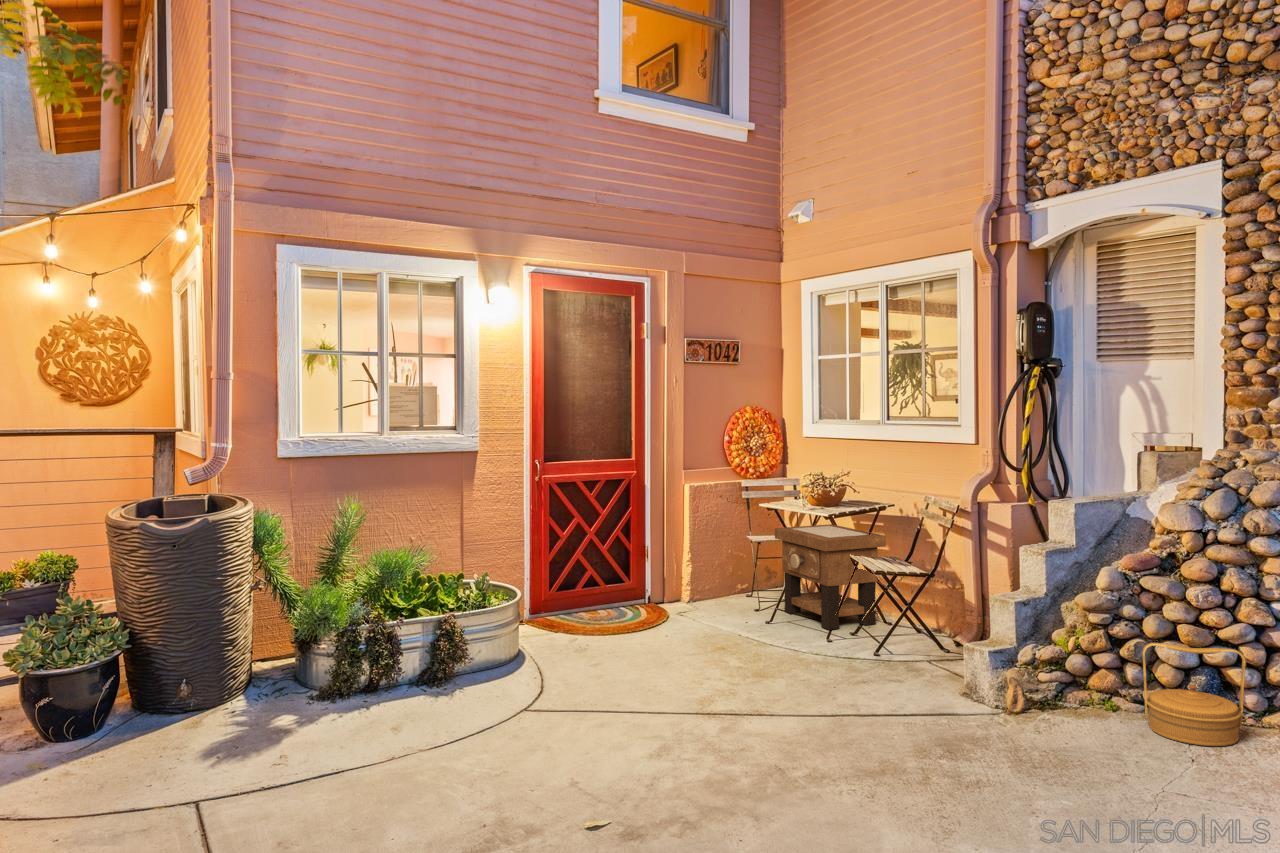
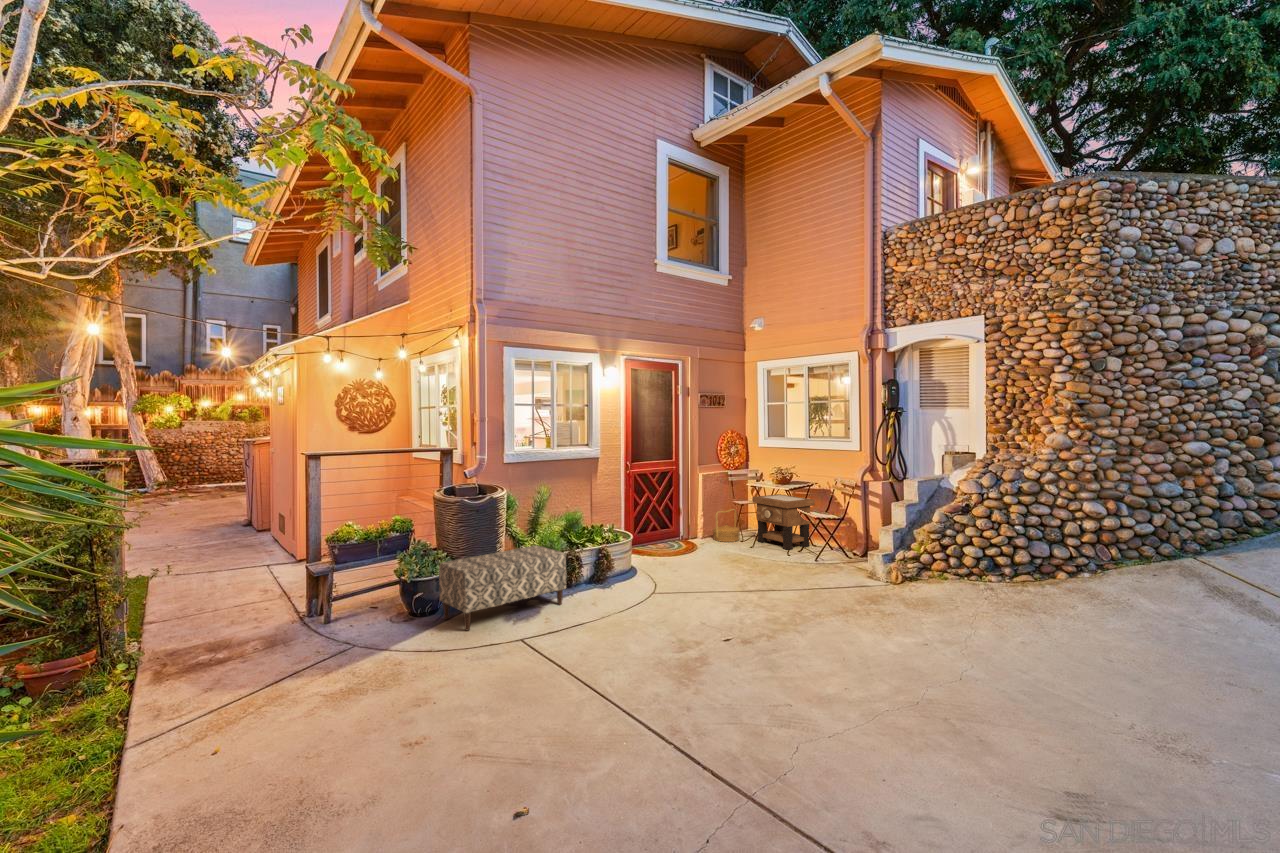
bench: none [66,609,319,771] -> present [439,545,566,630]
woven basket: present [1142,643,1246,746] -> present [713,509,740,542]

